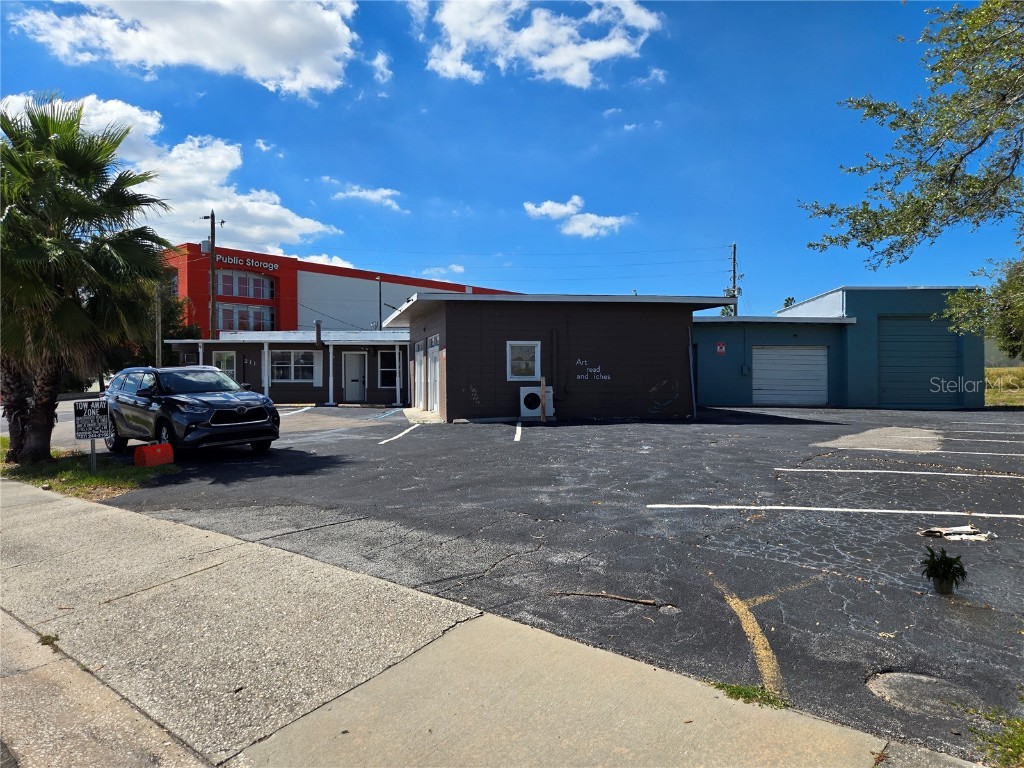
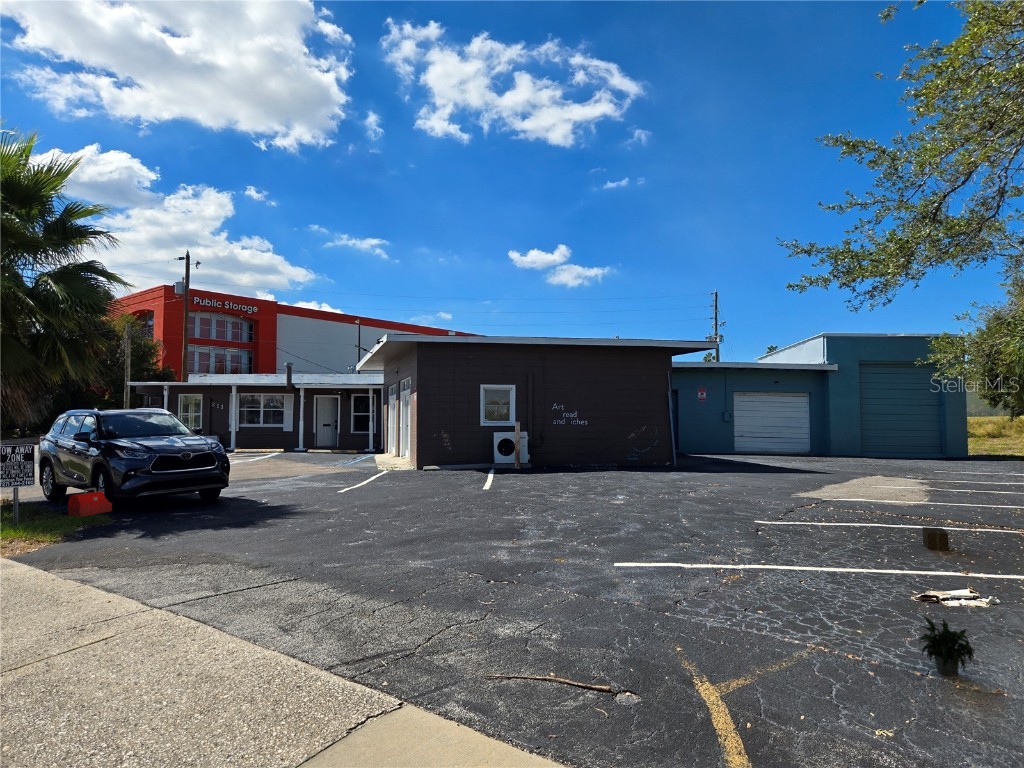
cardboard box: none [937,474,960,496] -> present [923,527,949,551]

